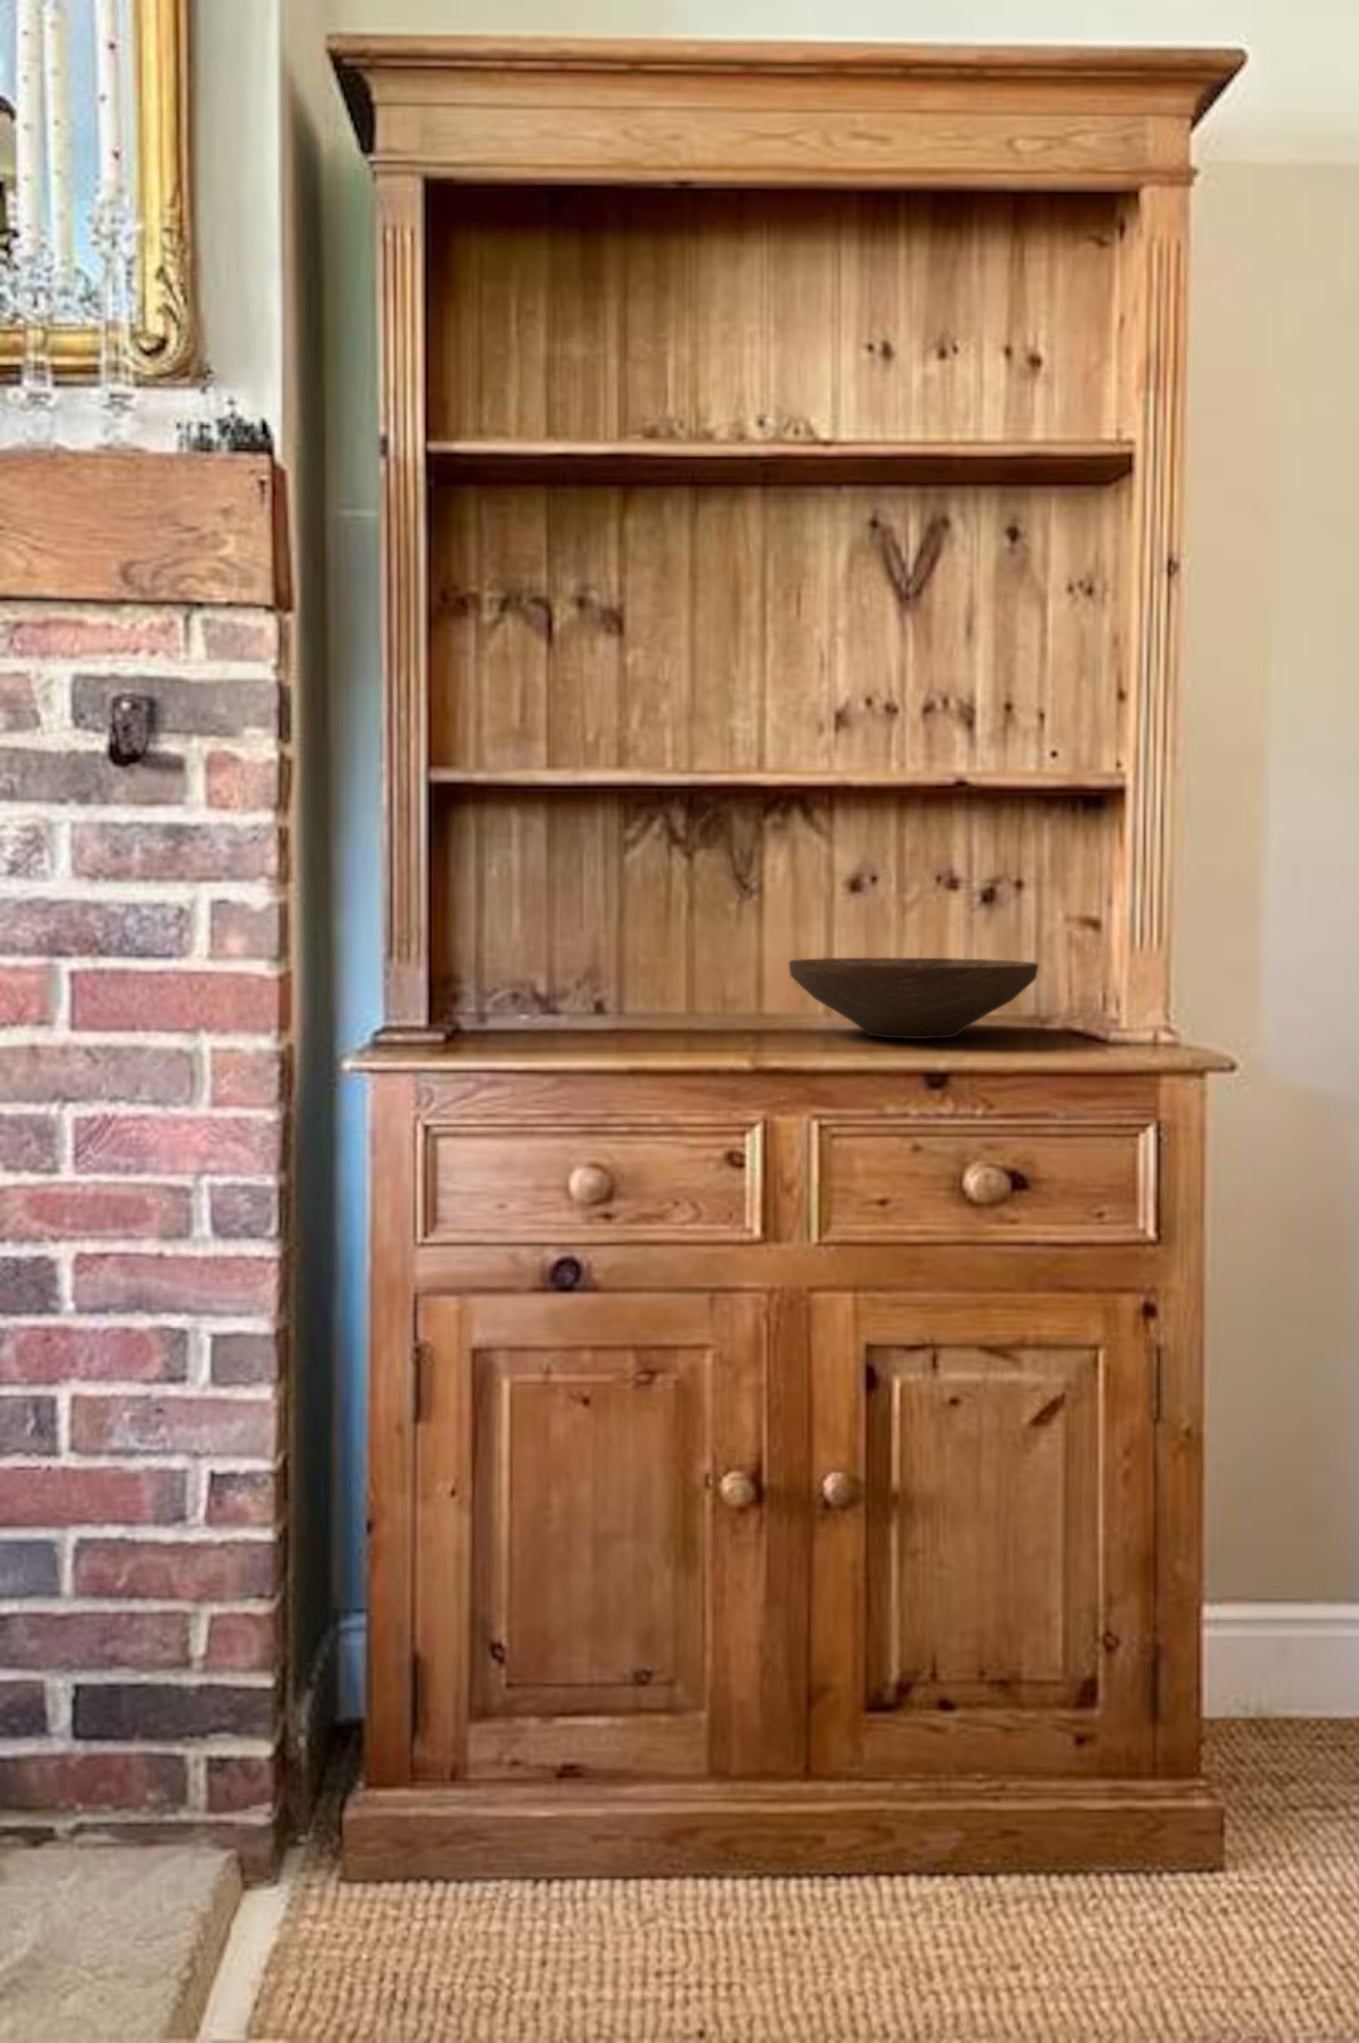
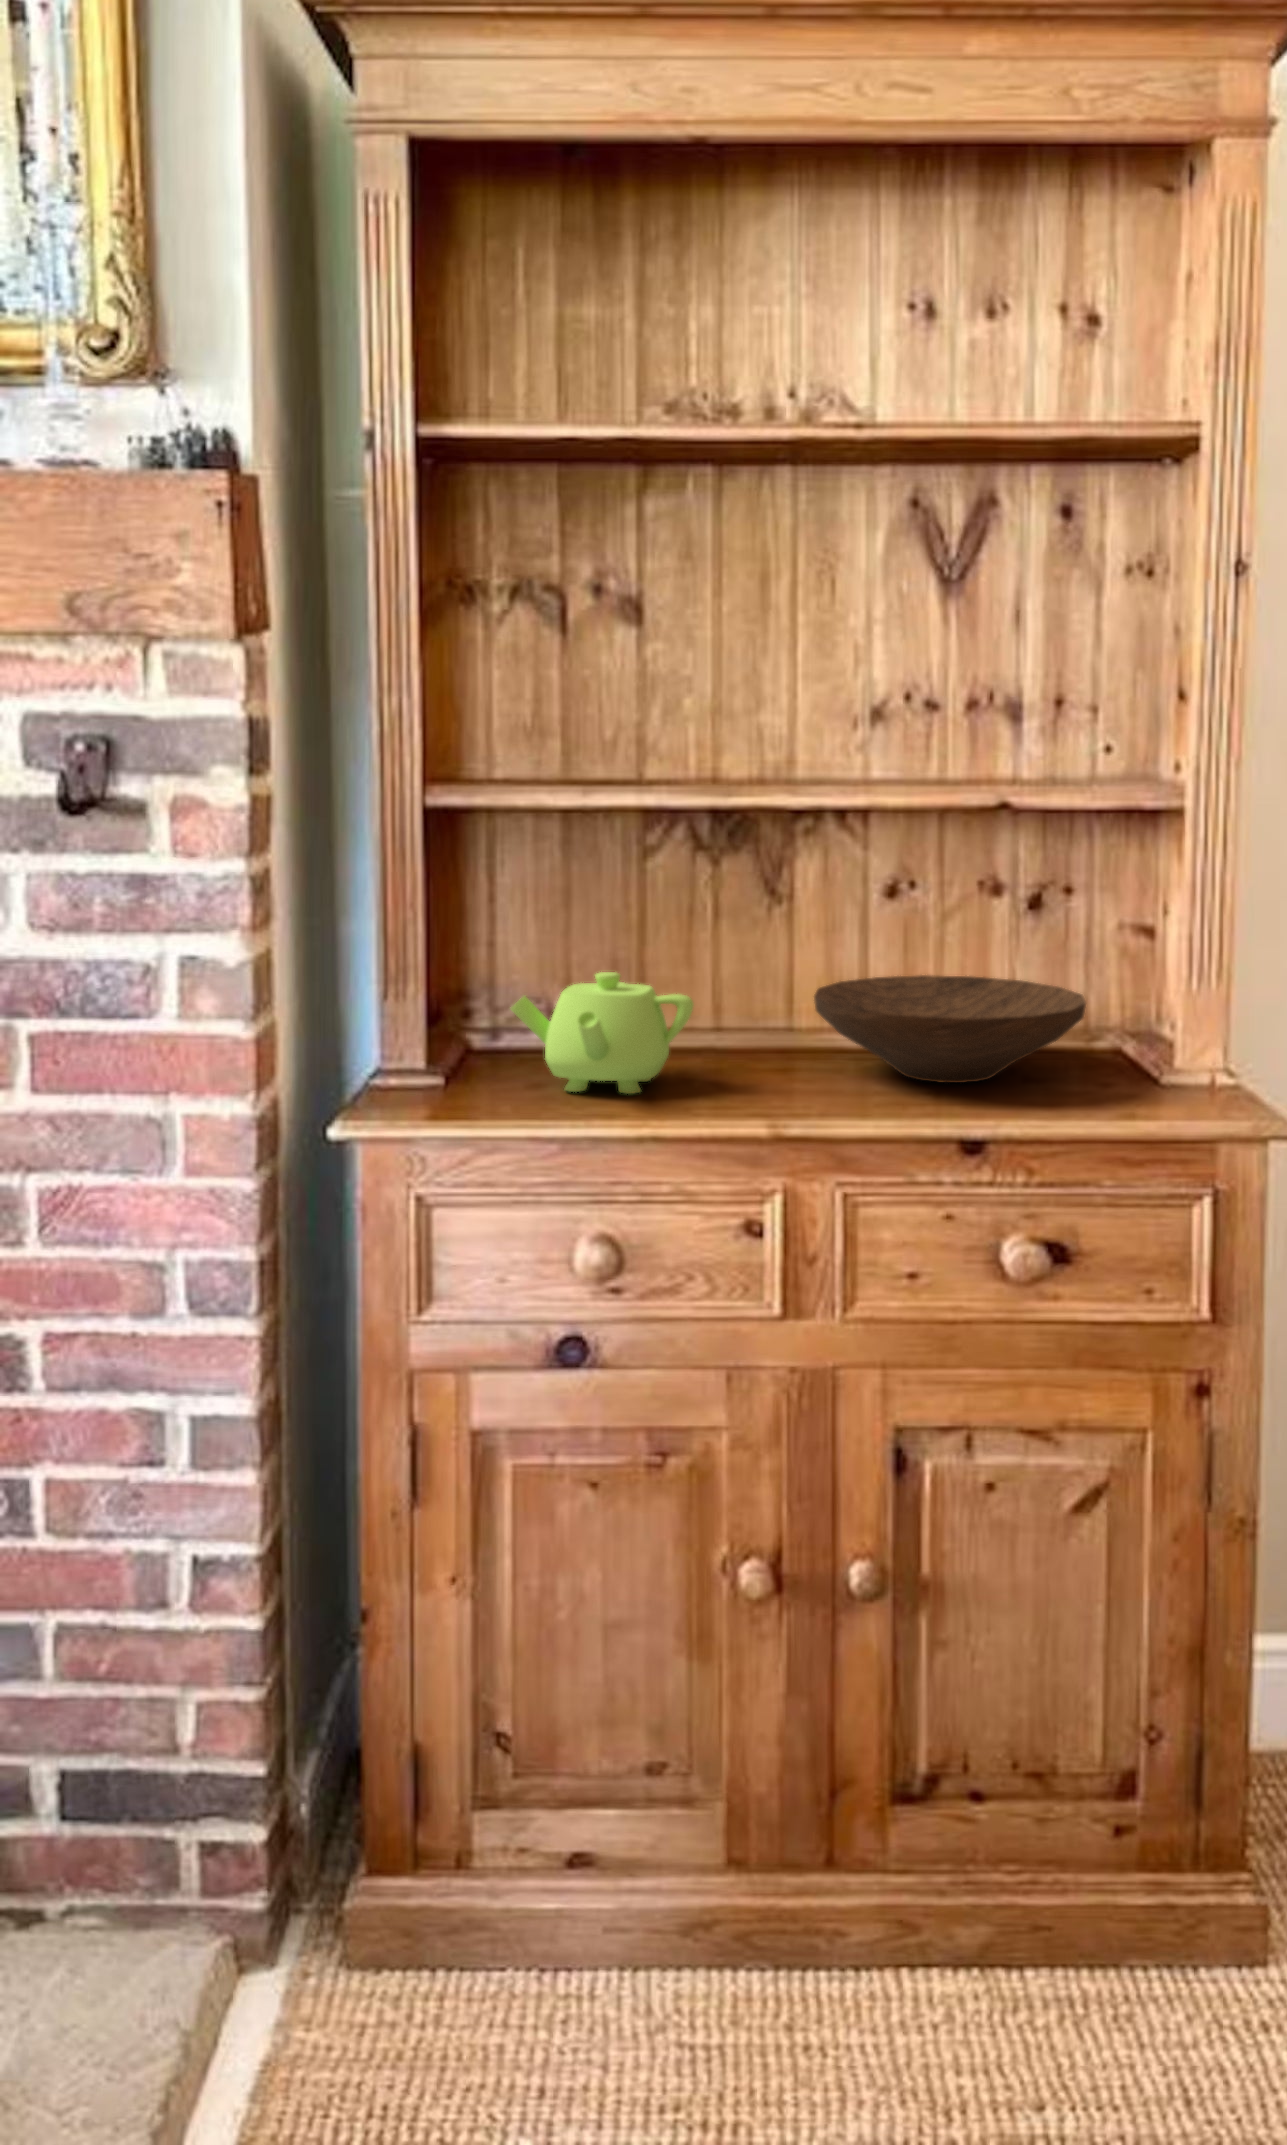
teapot: none [508,935,679,1043] -> present [511,972,693,1094]

